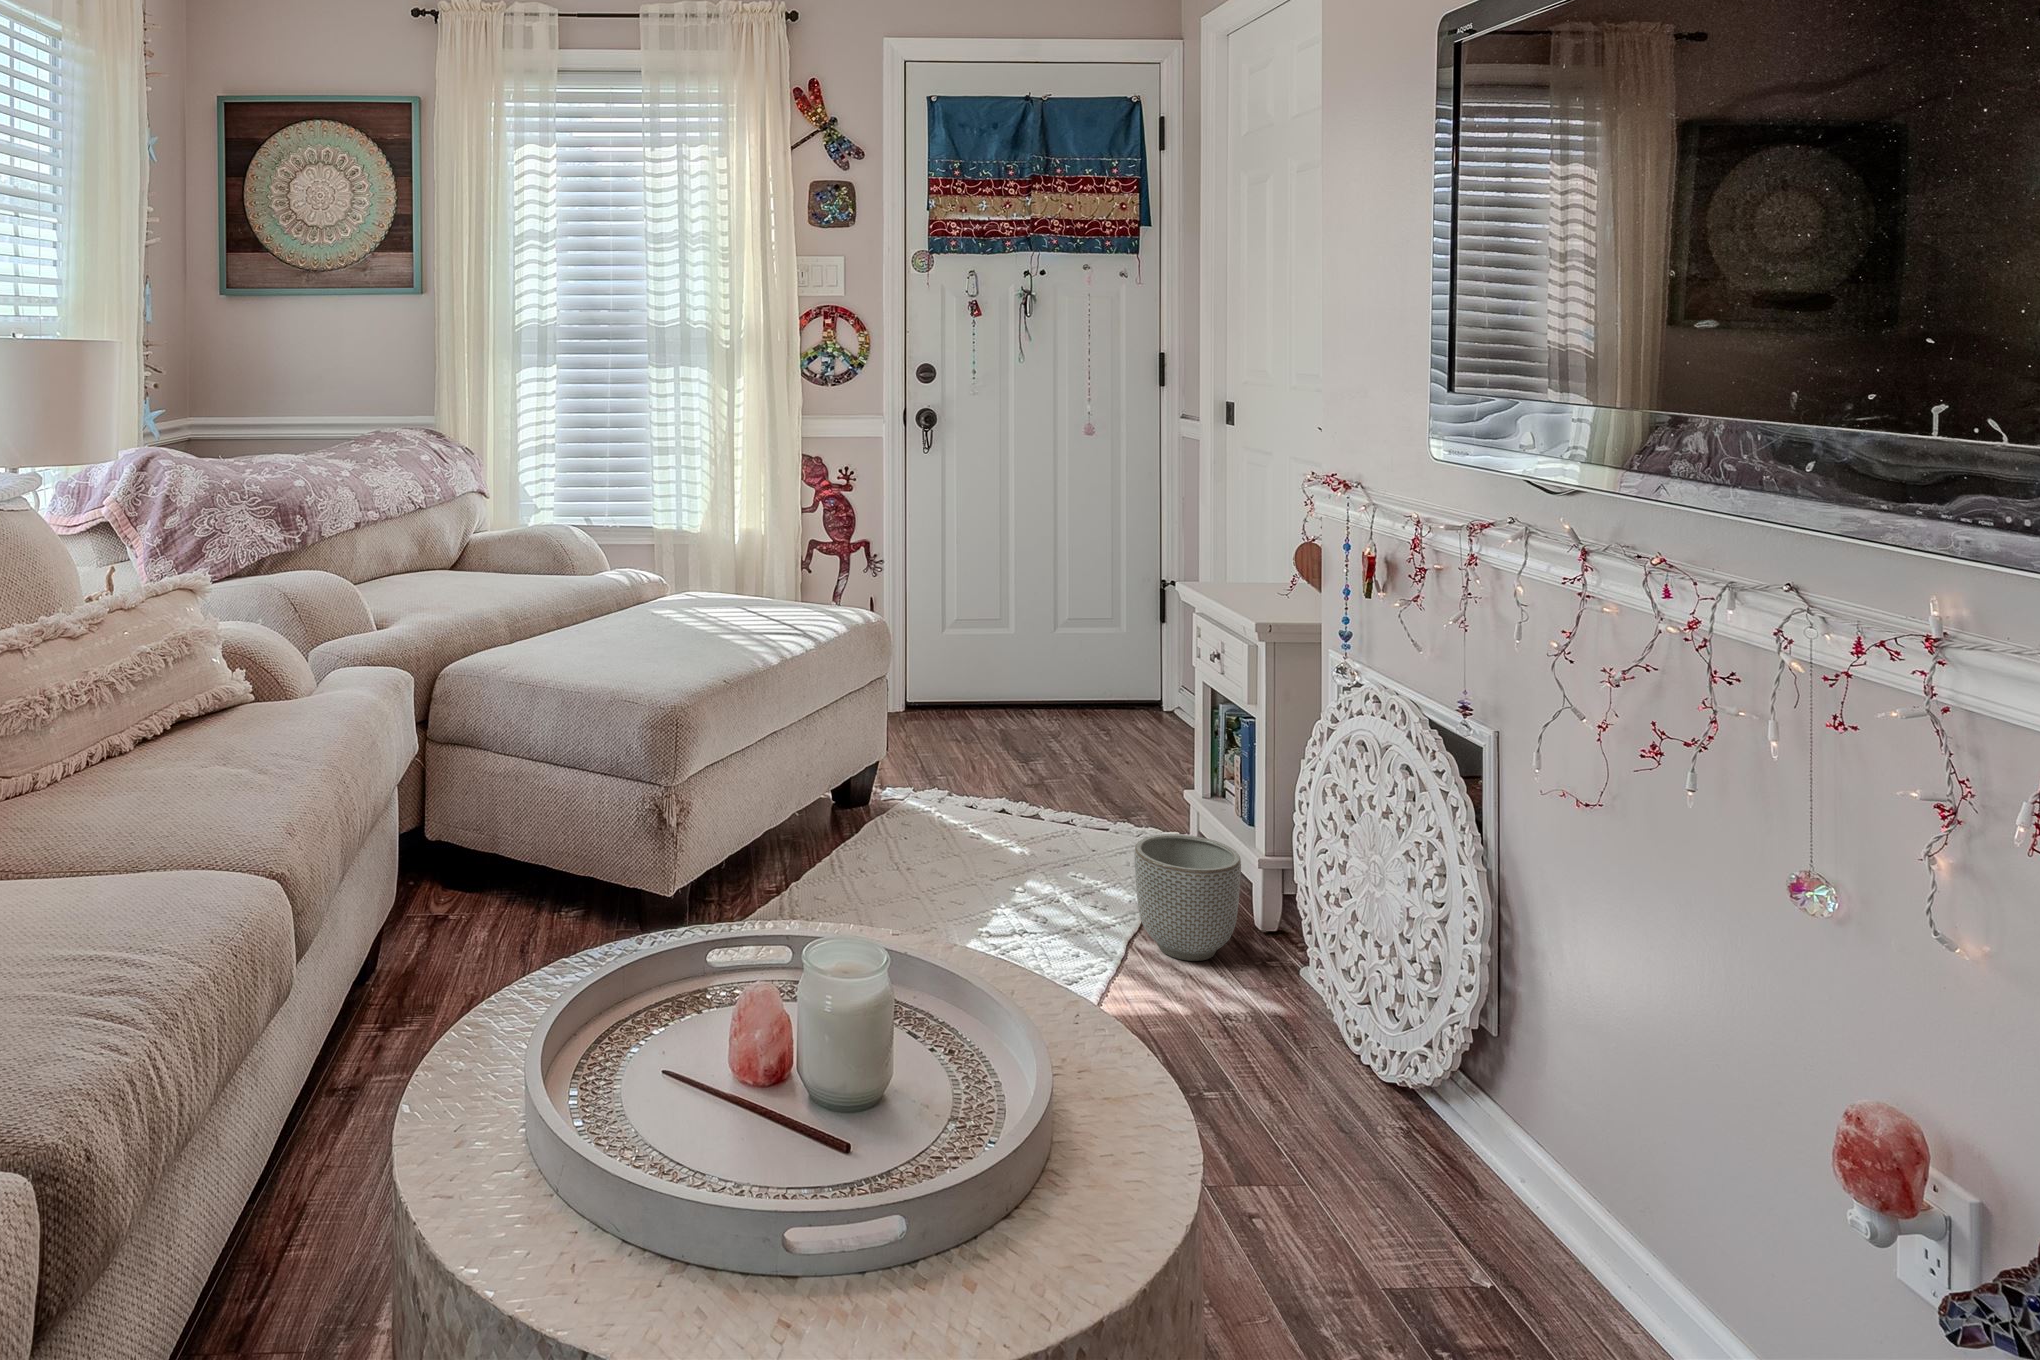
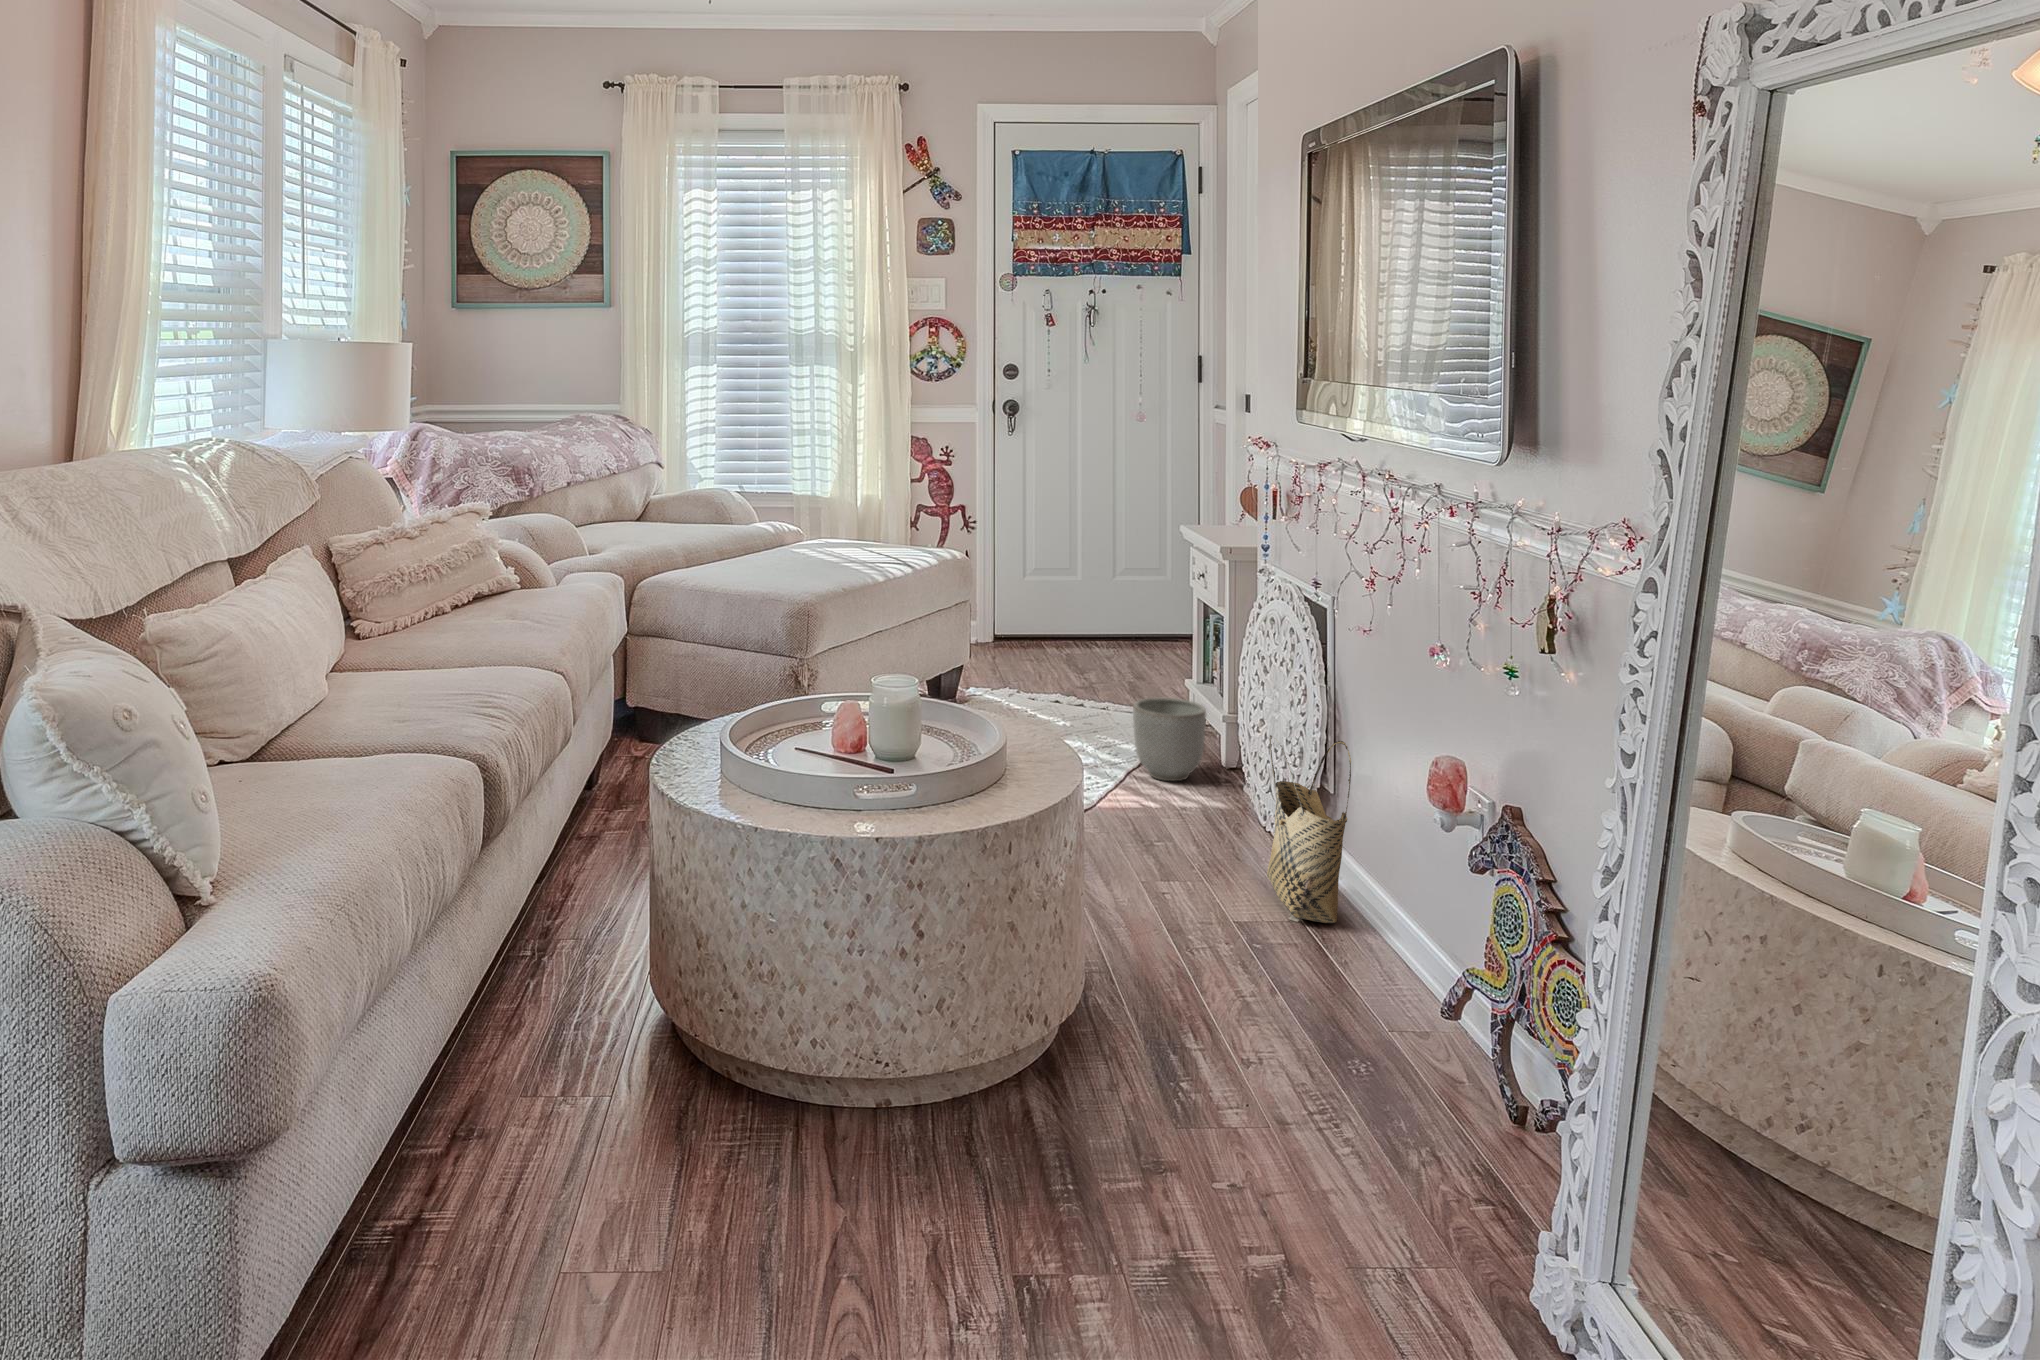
woven basket: none [1406,968,1572,1296] -> present [1267,735,1351,923]

